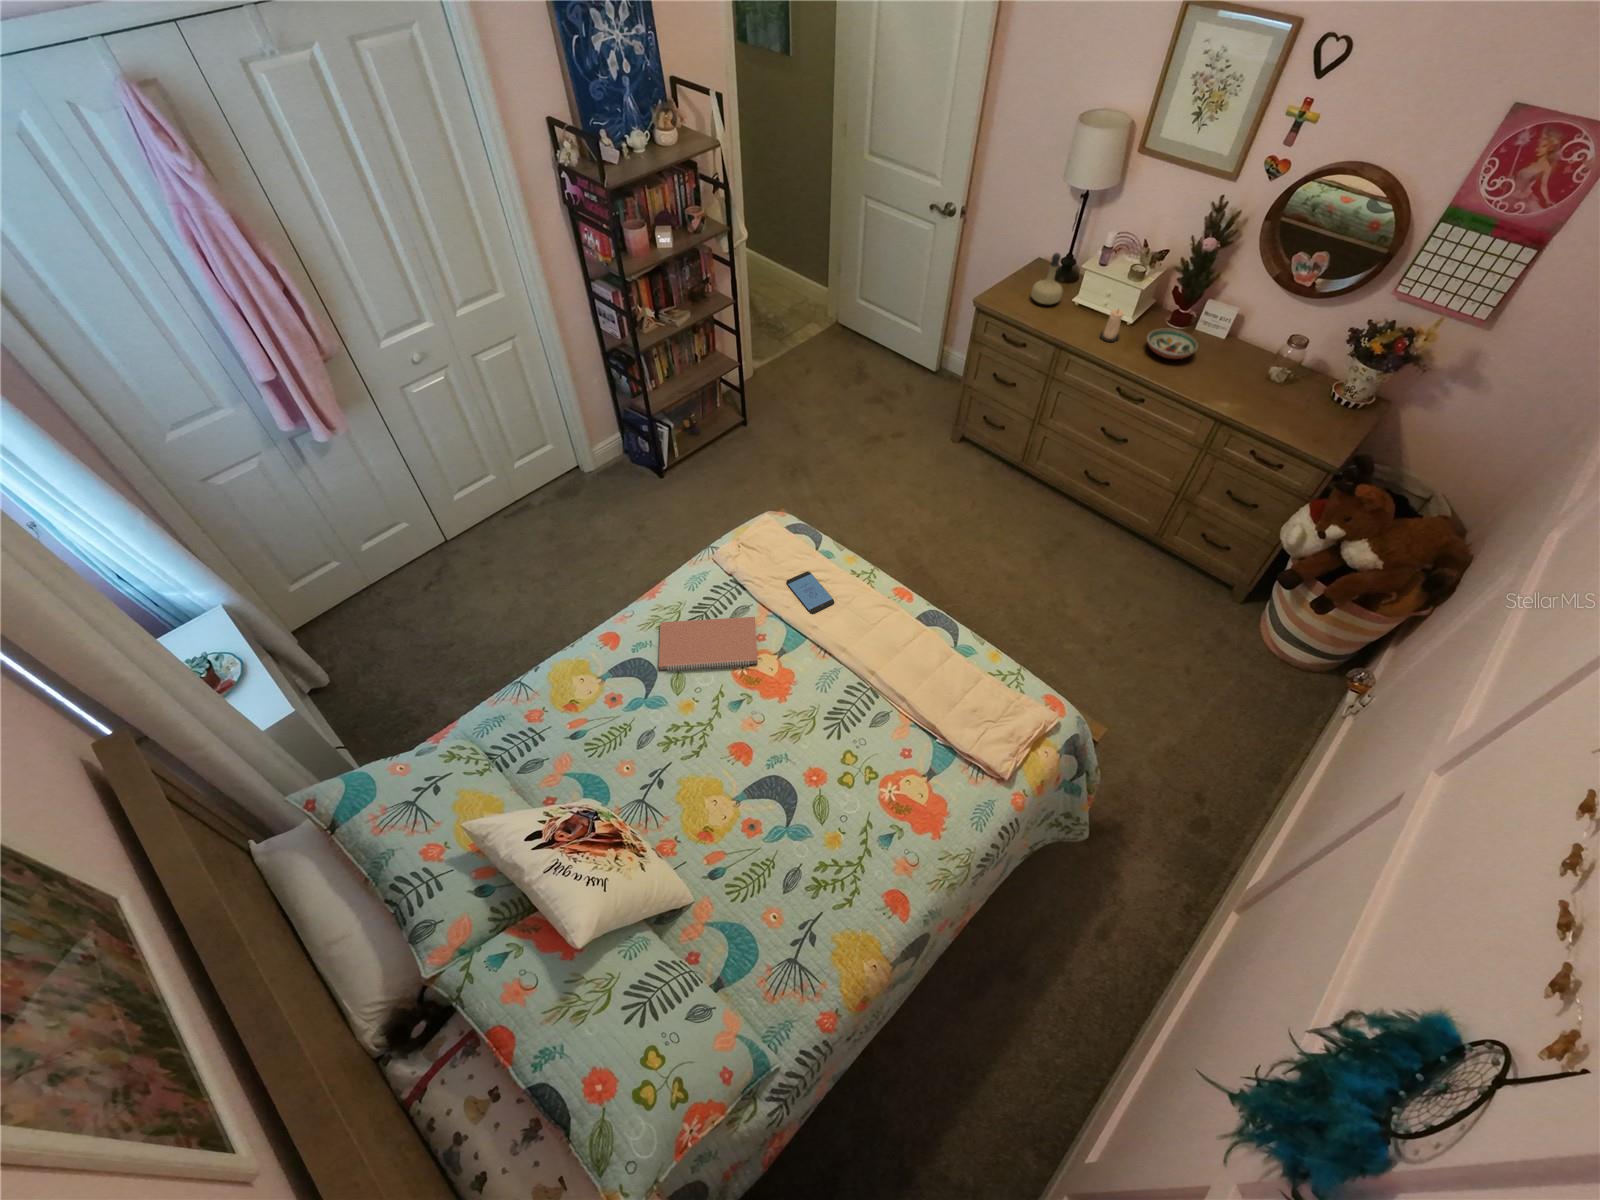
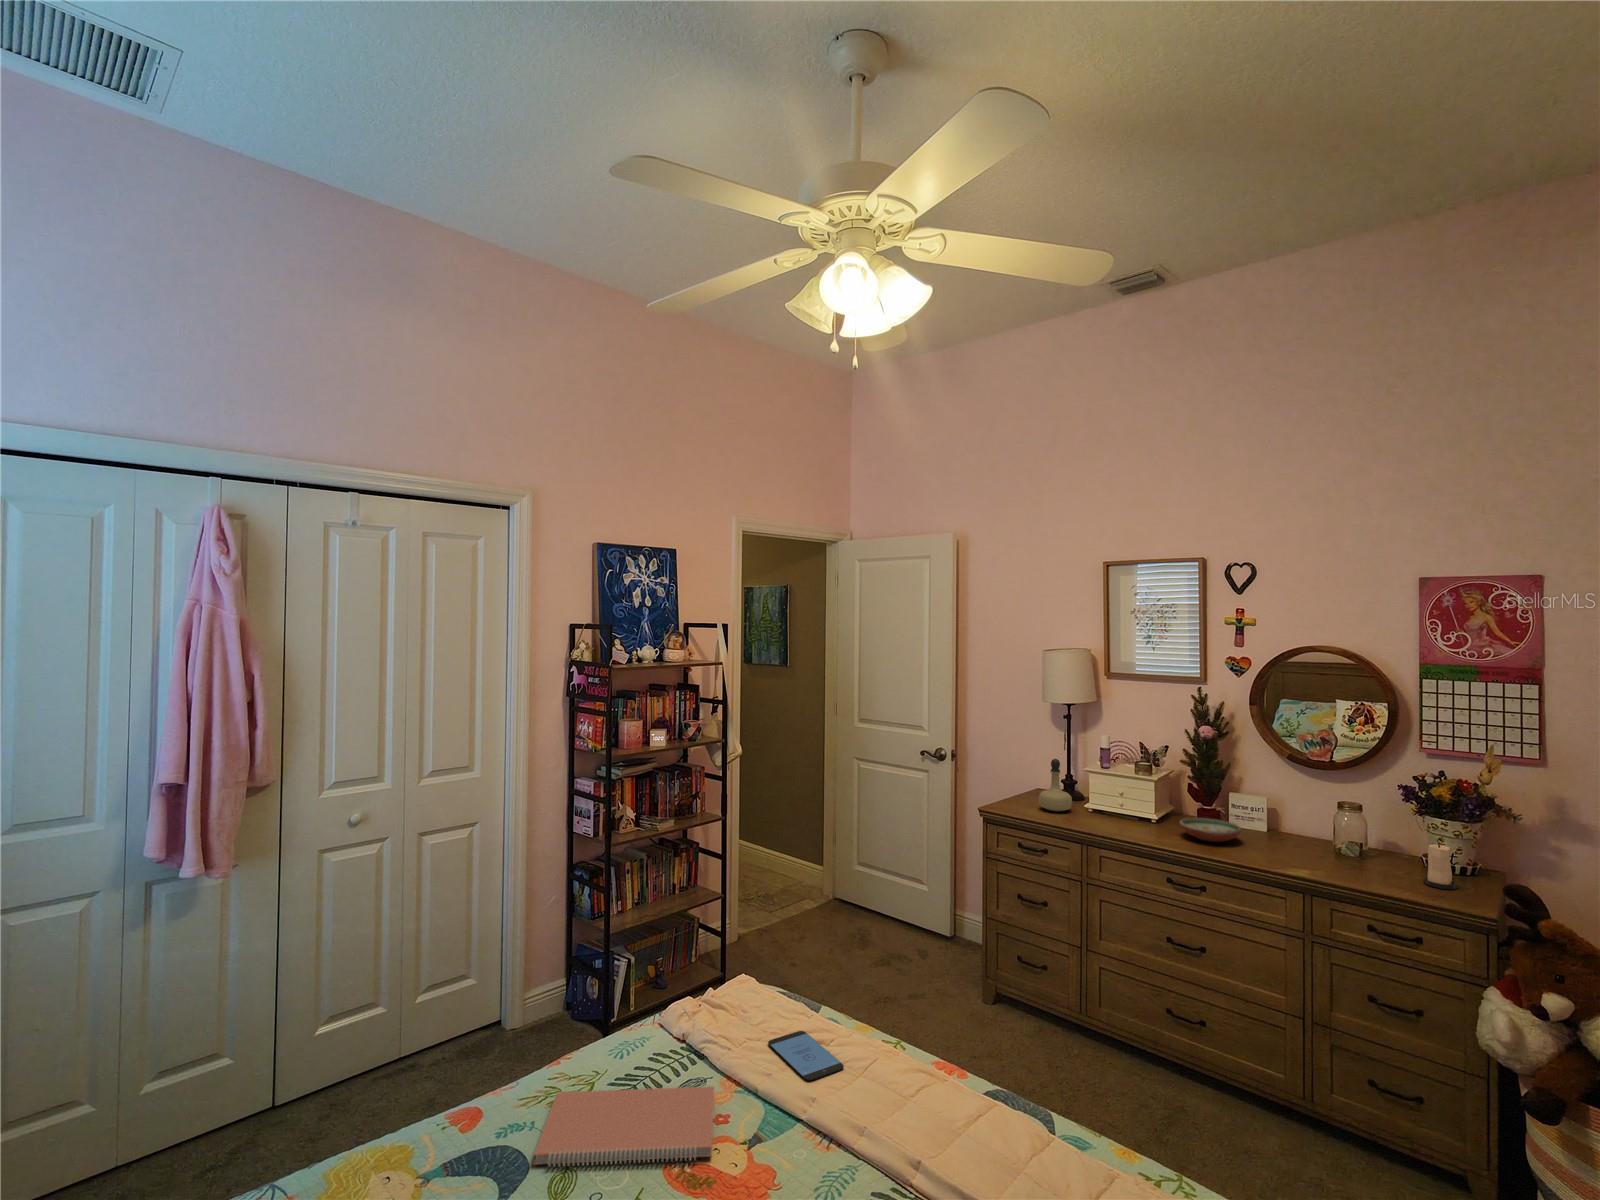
candle: present [1100,309,1124,342] -> present [1423,843,1457,889]

